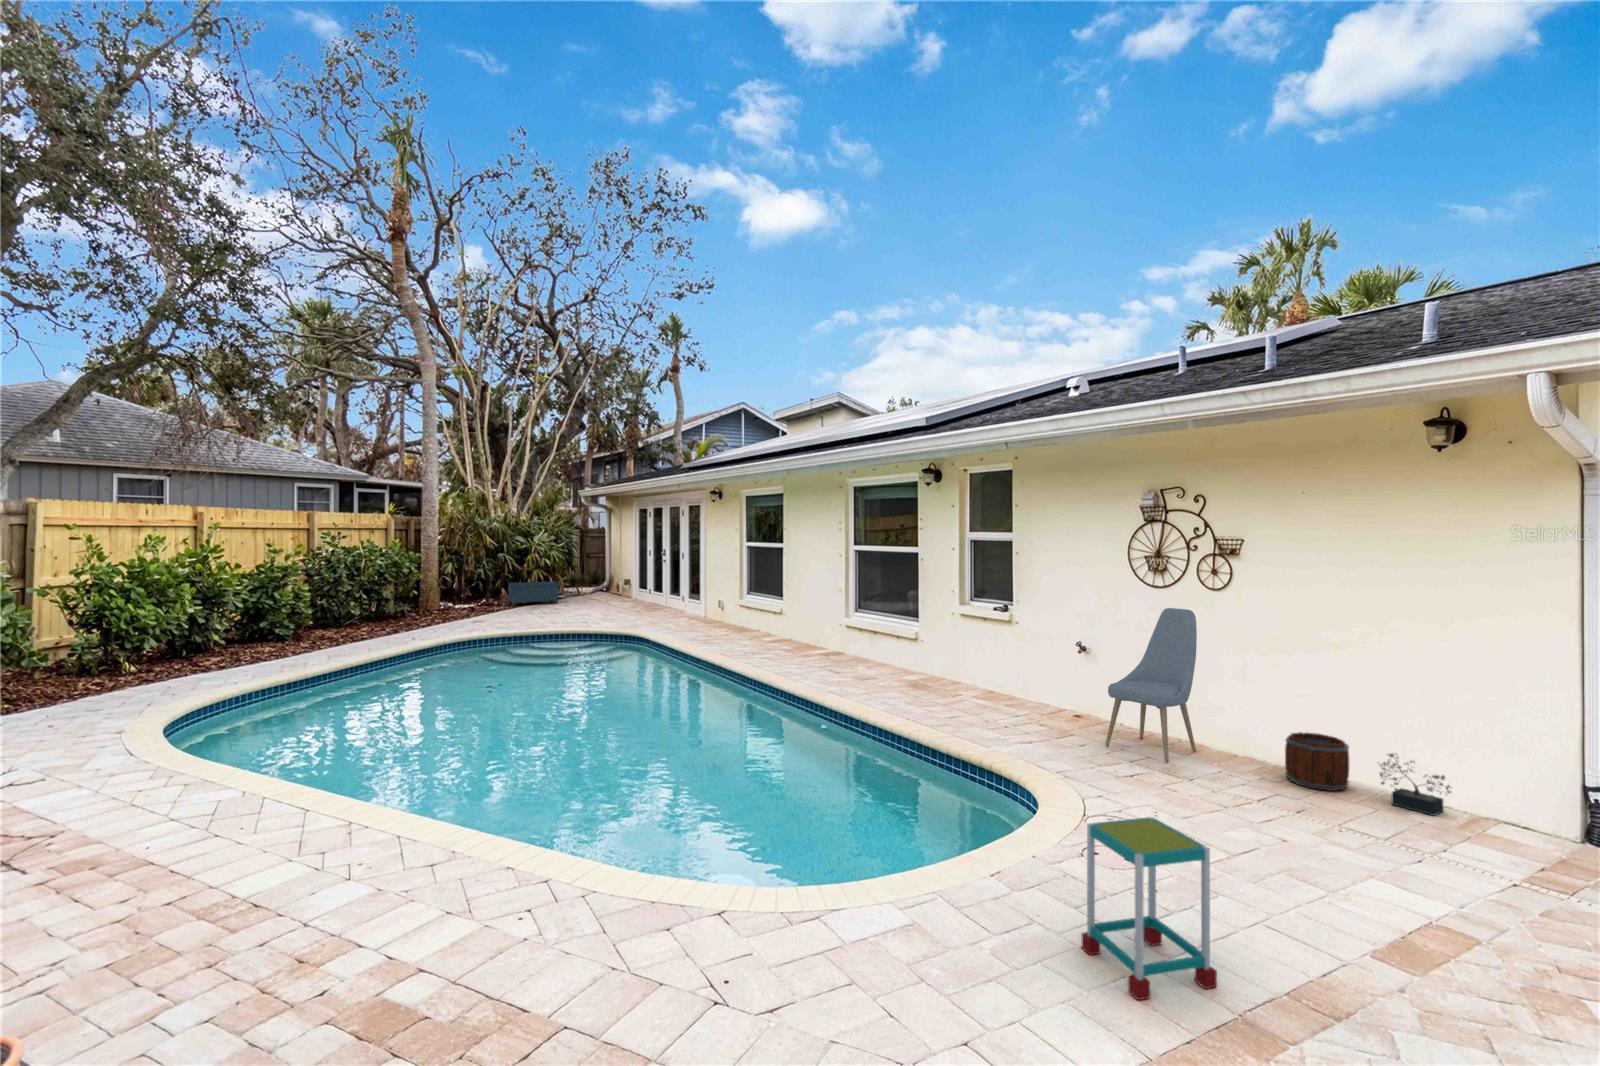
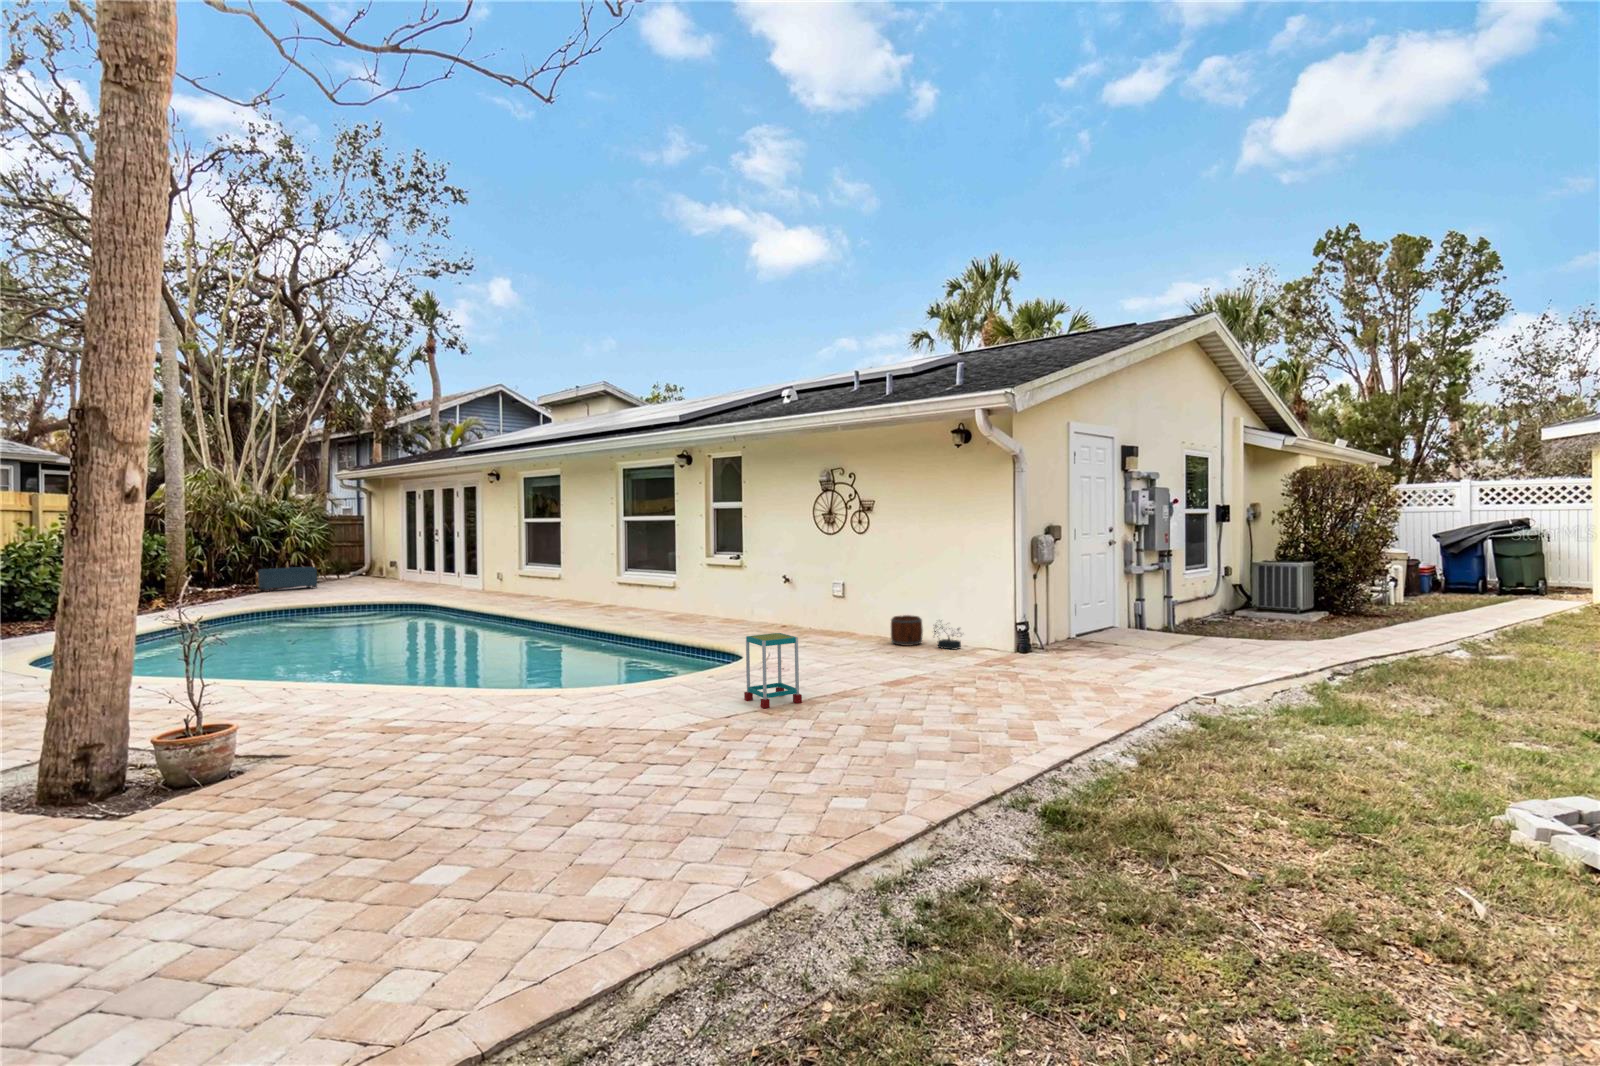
chair: present [1105,608,1197,762] -> none [795,548,850,642]

